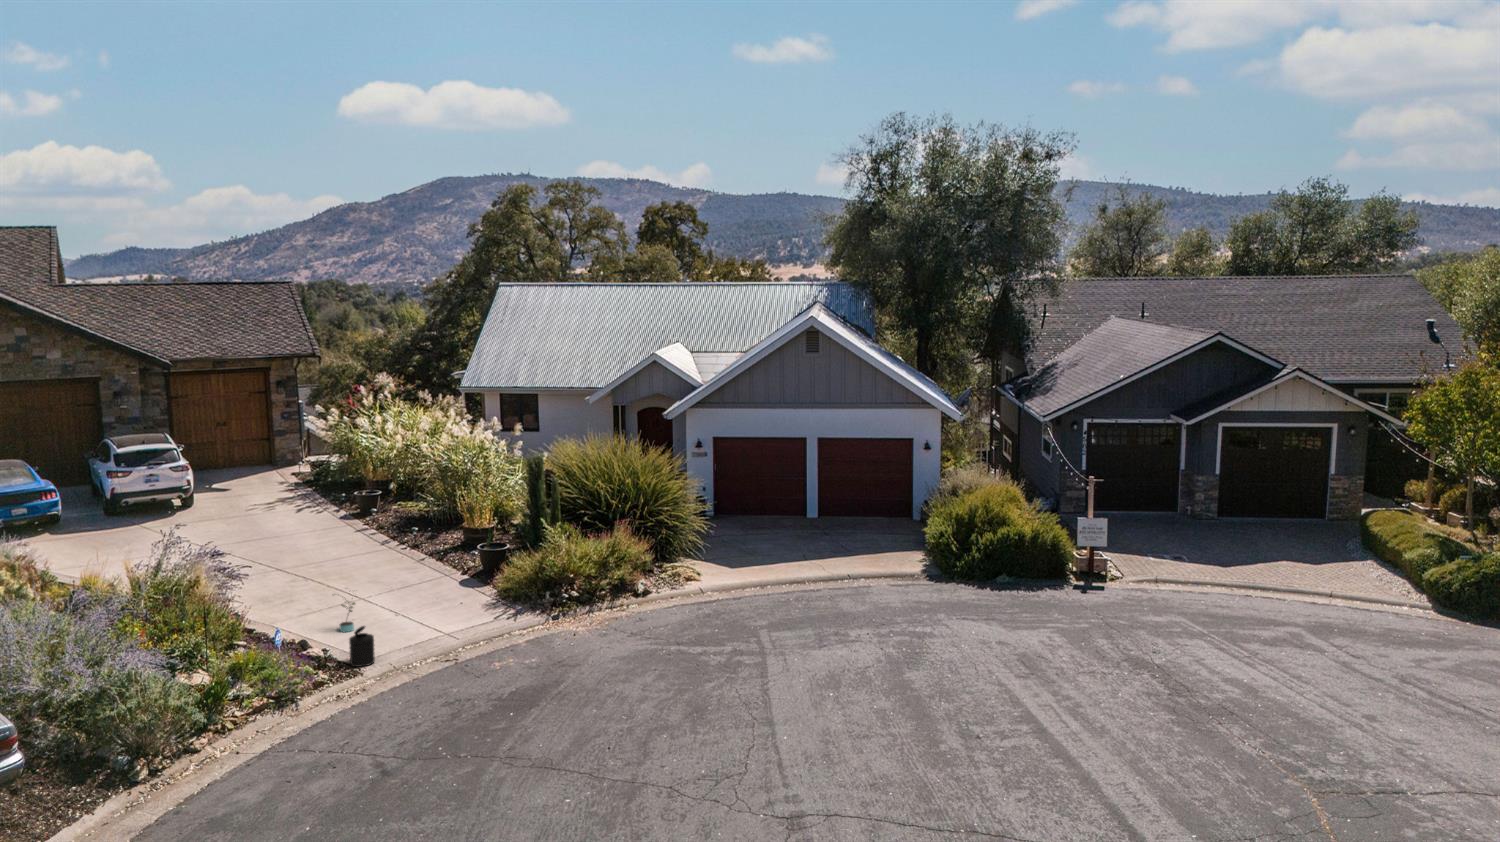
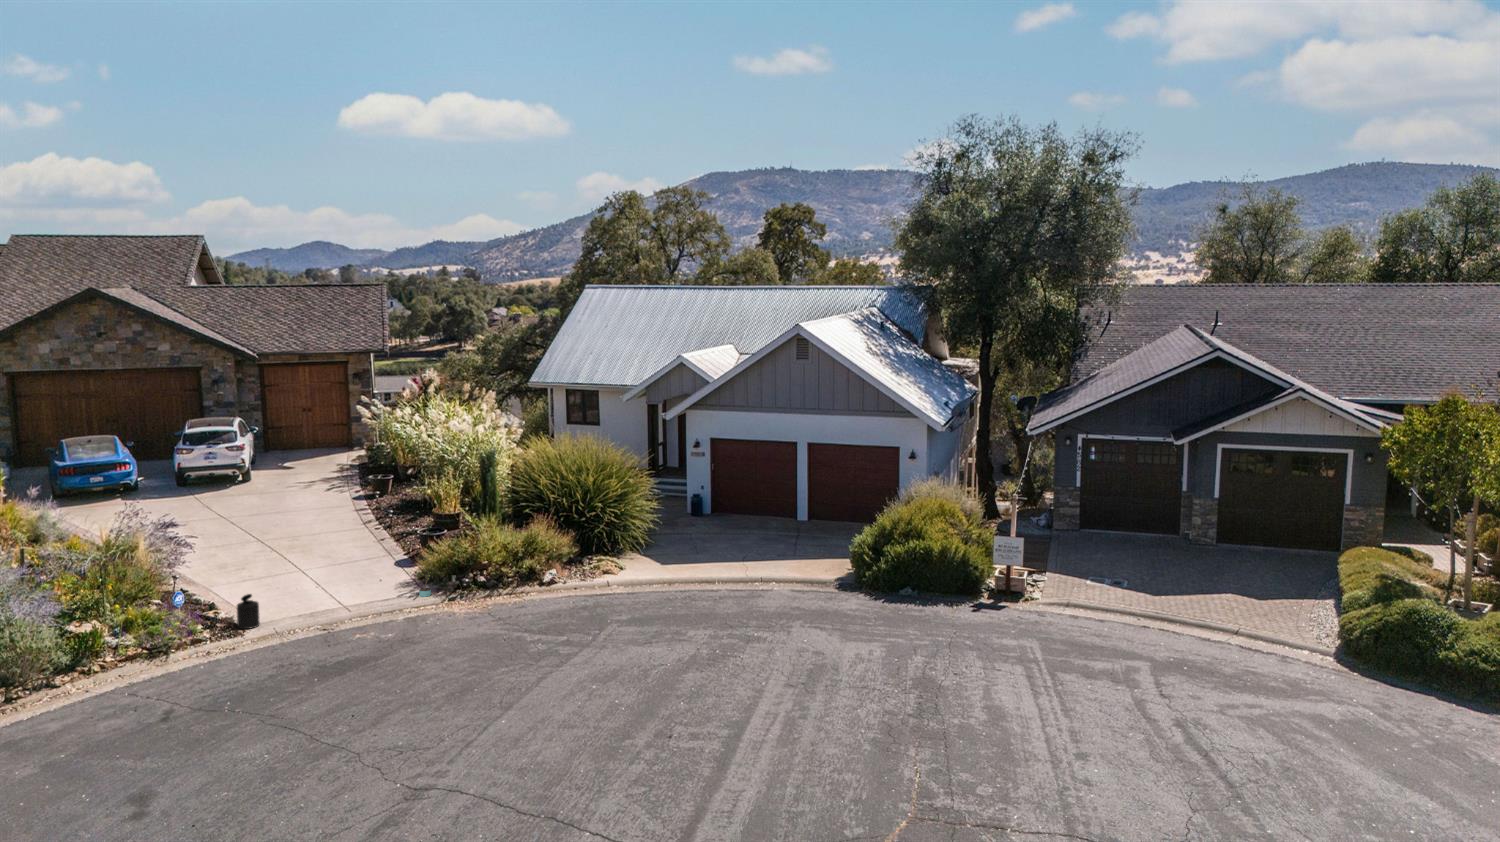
potted plant: present [340,598,355,632] -> present [414,559,431,597]

